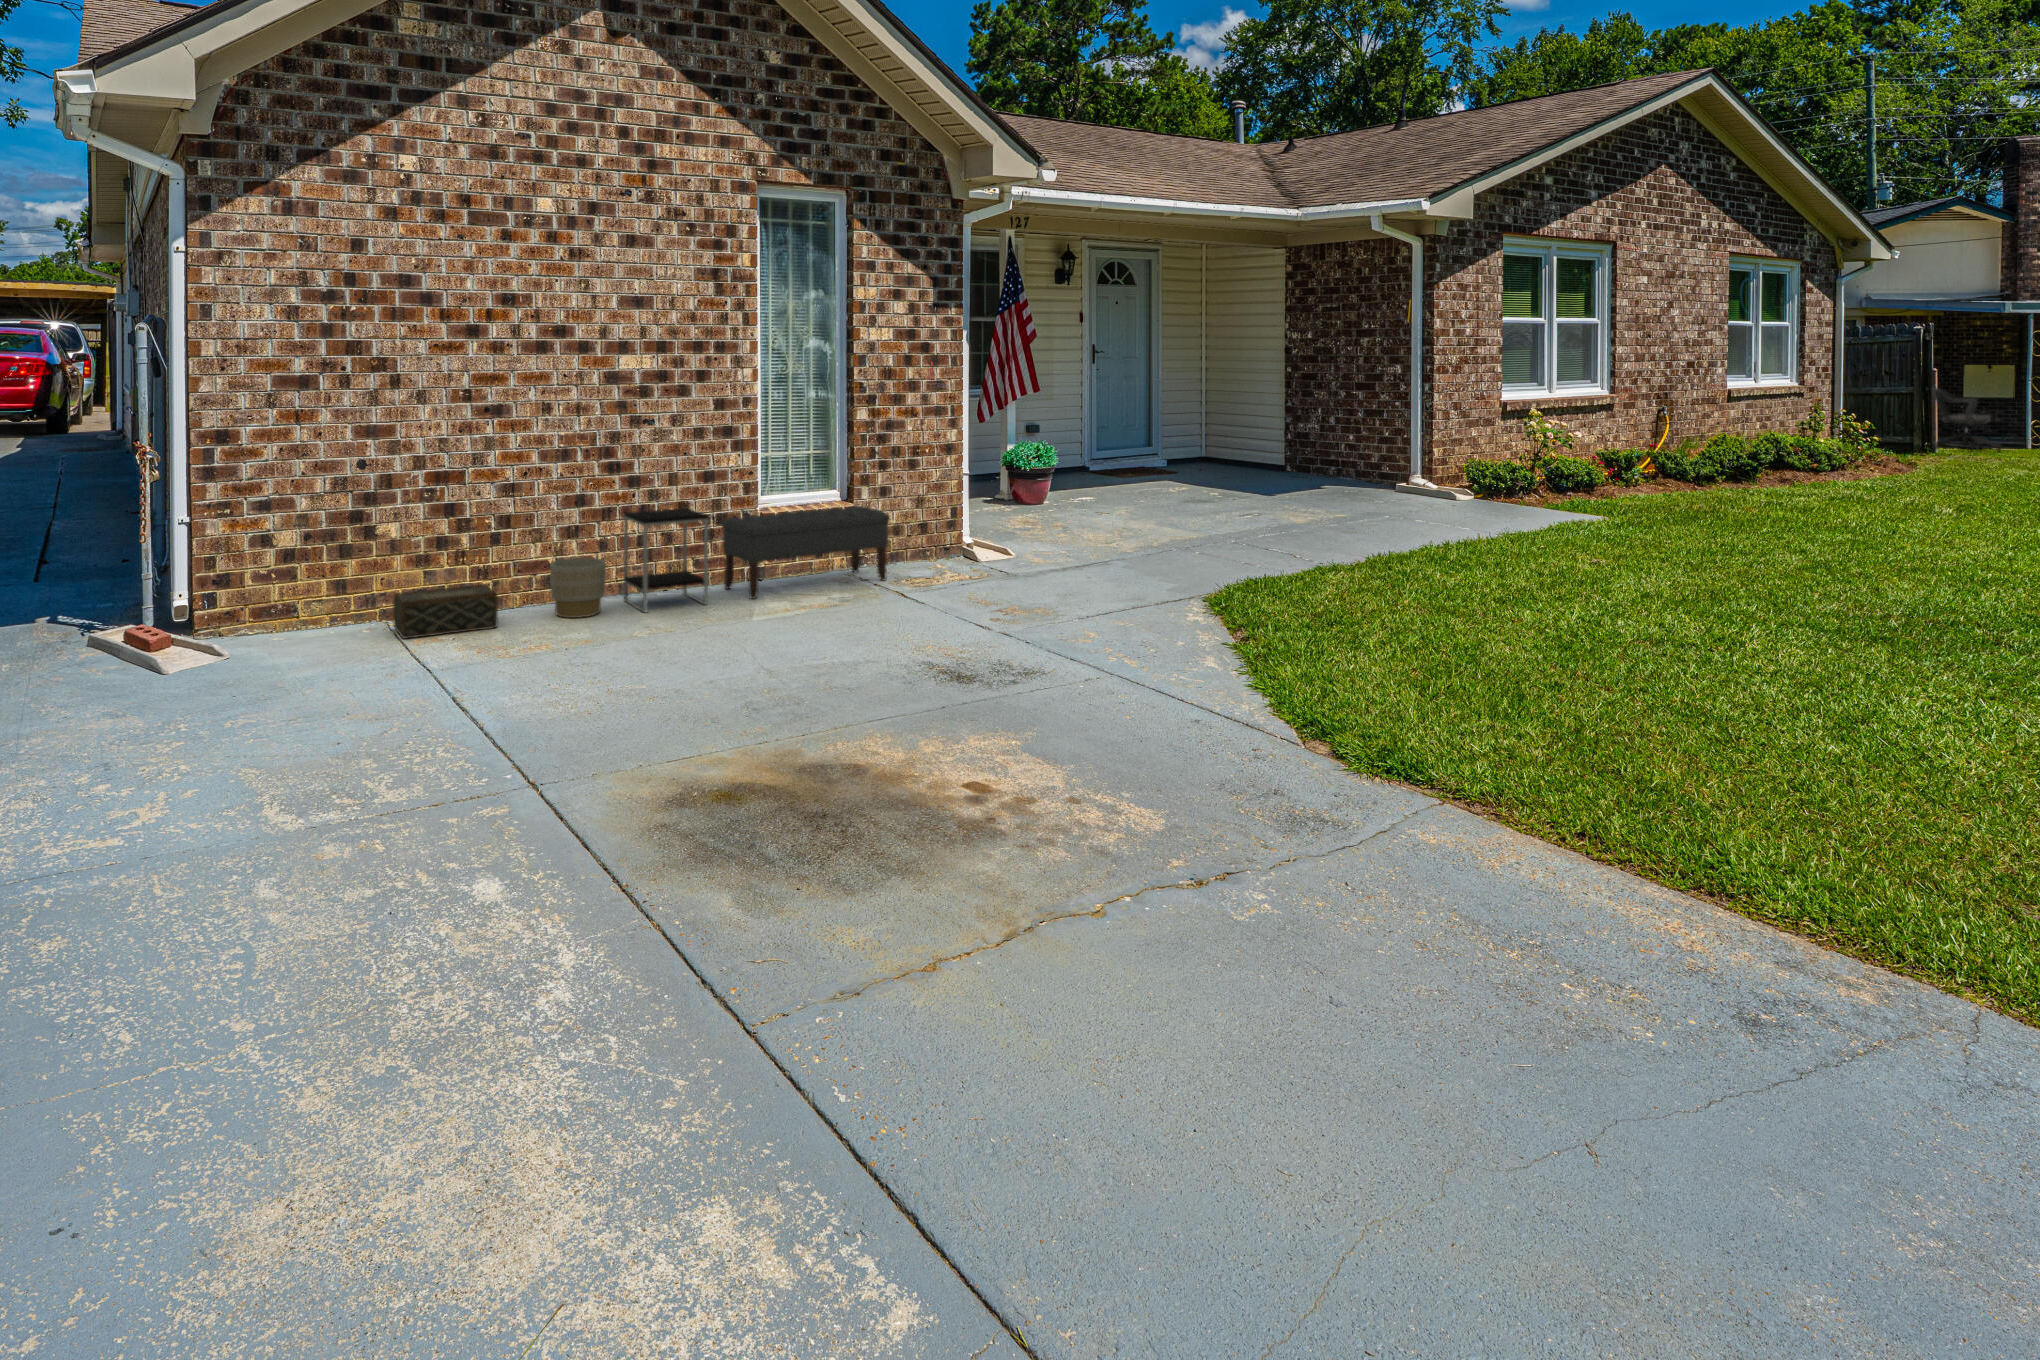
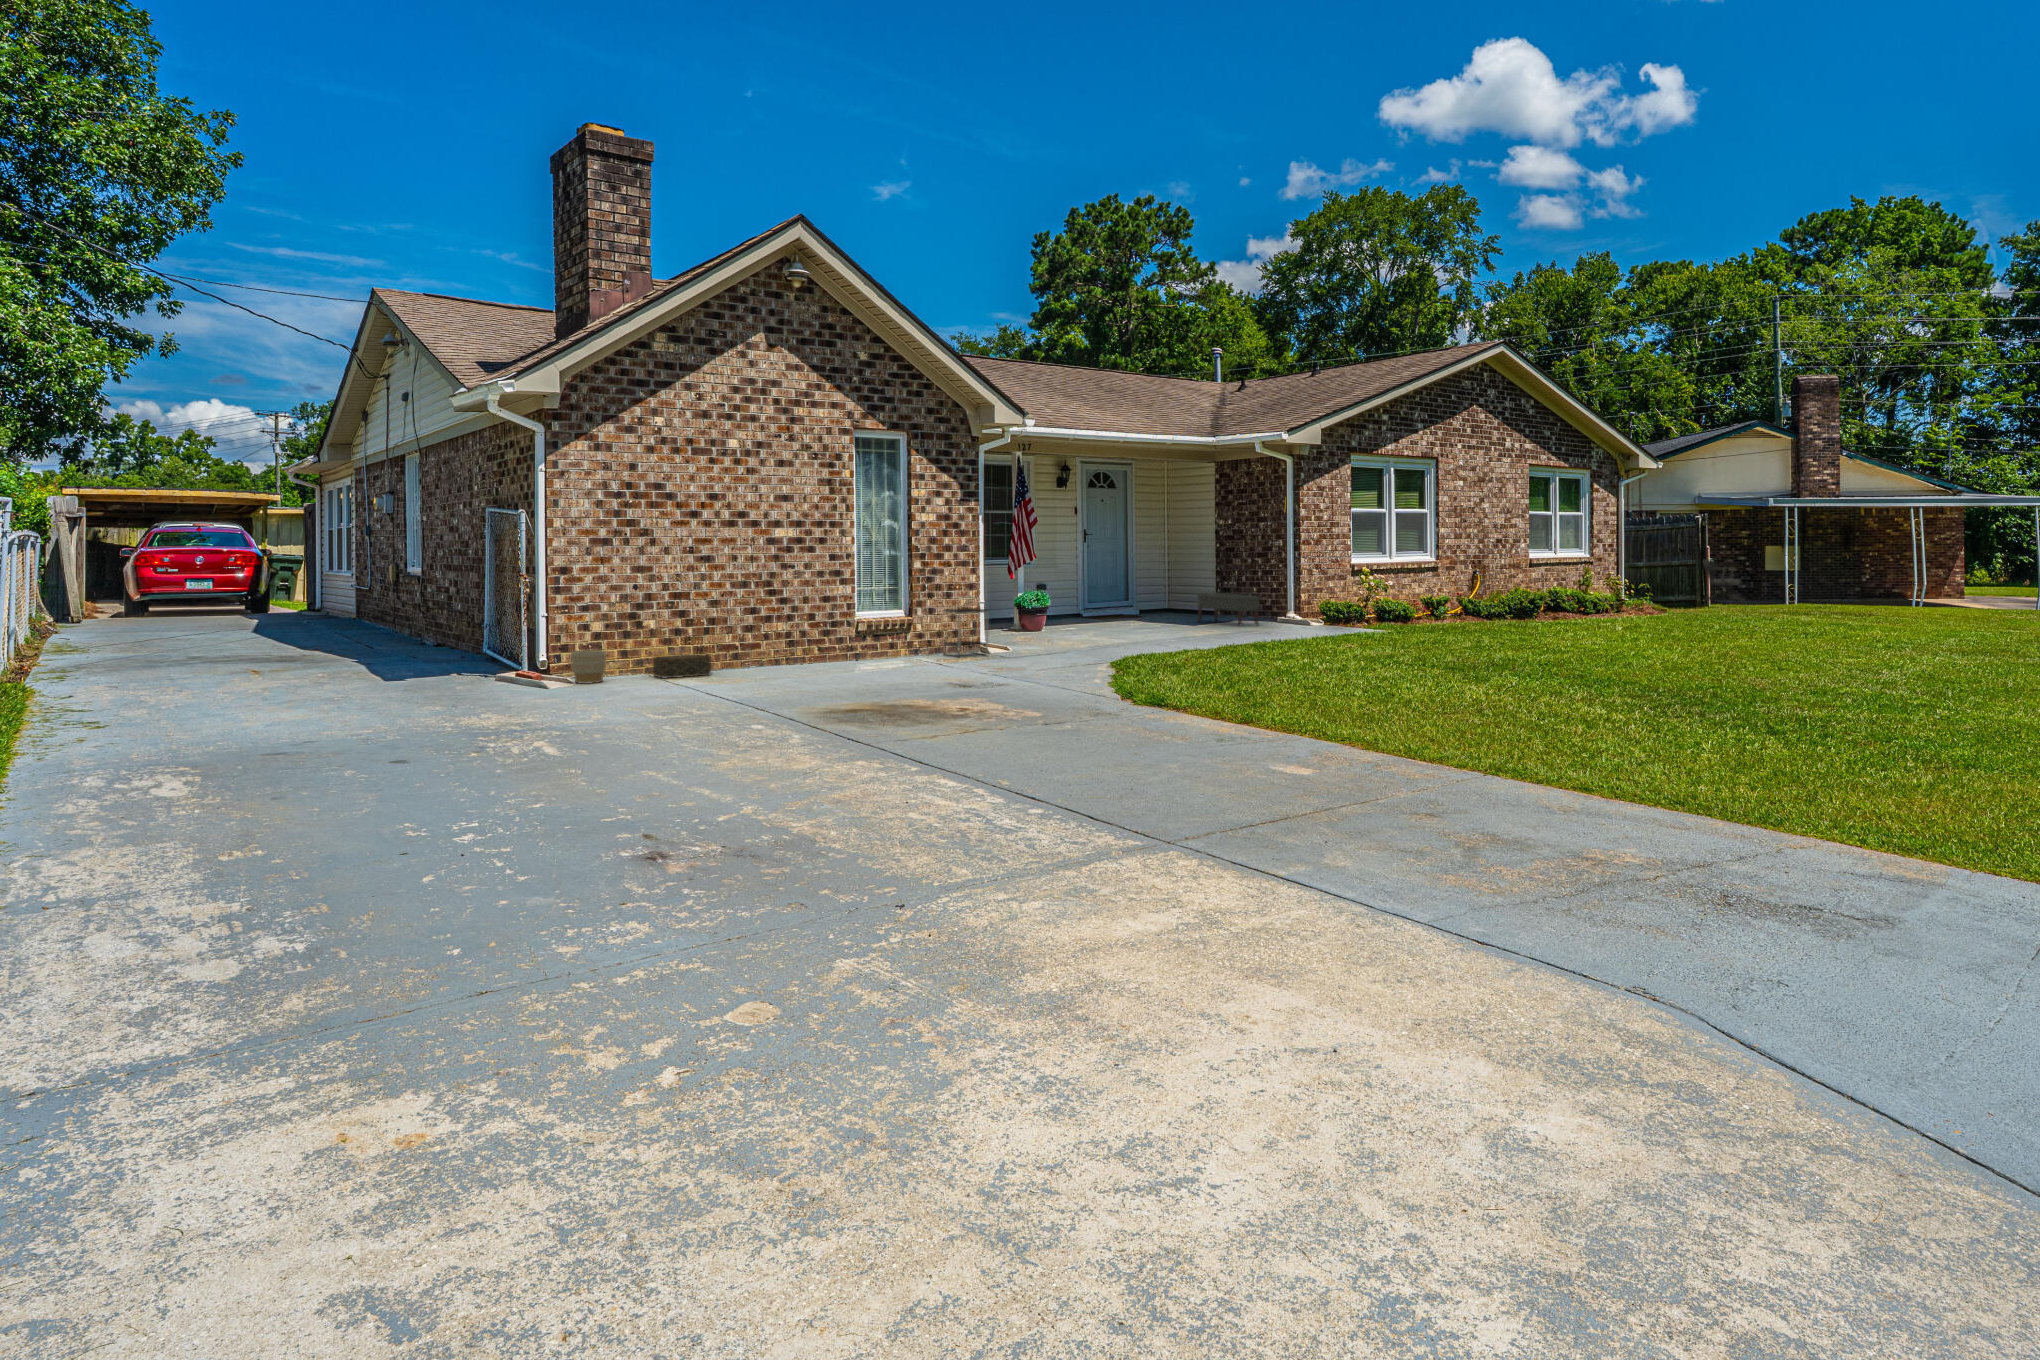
bench: present [721,506,890,599] -> present [1197,592,1260,626]
side table: present [624,508,708,612] -> present [943,608,988,656]
planter: present [550,558,606,618] -> present [571,650,606,684]

